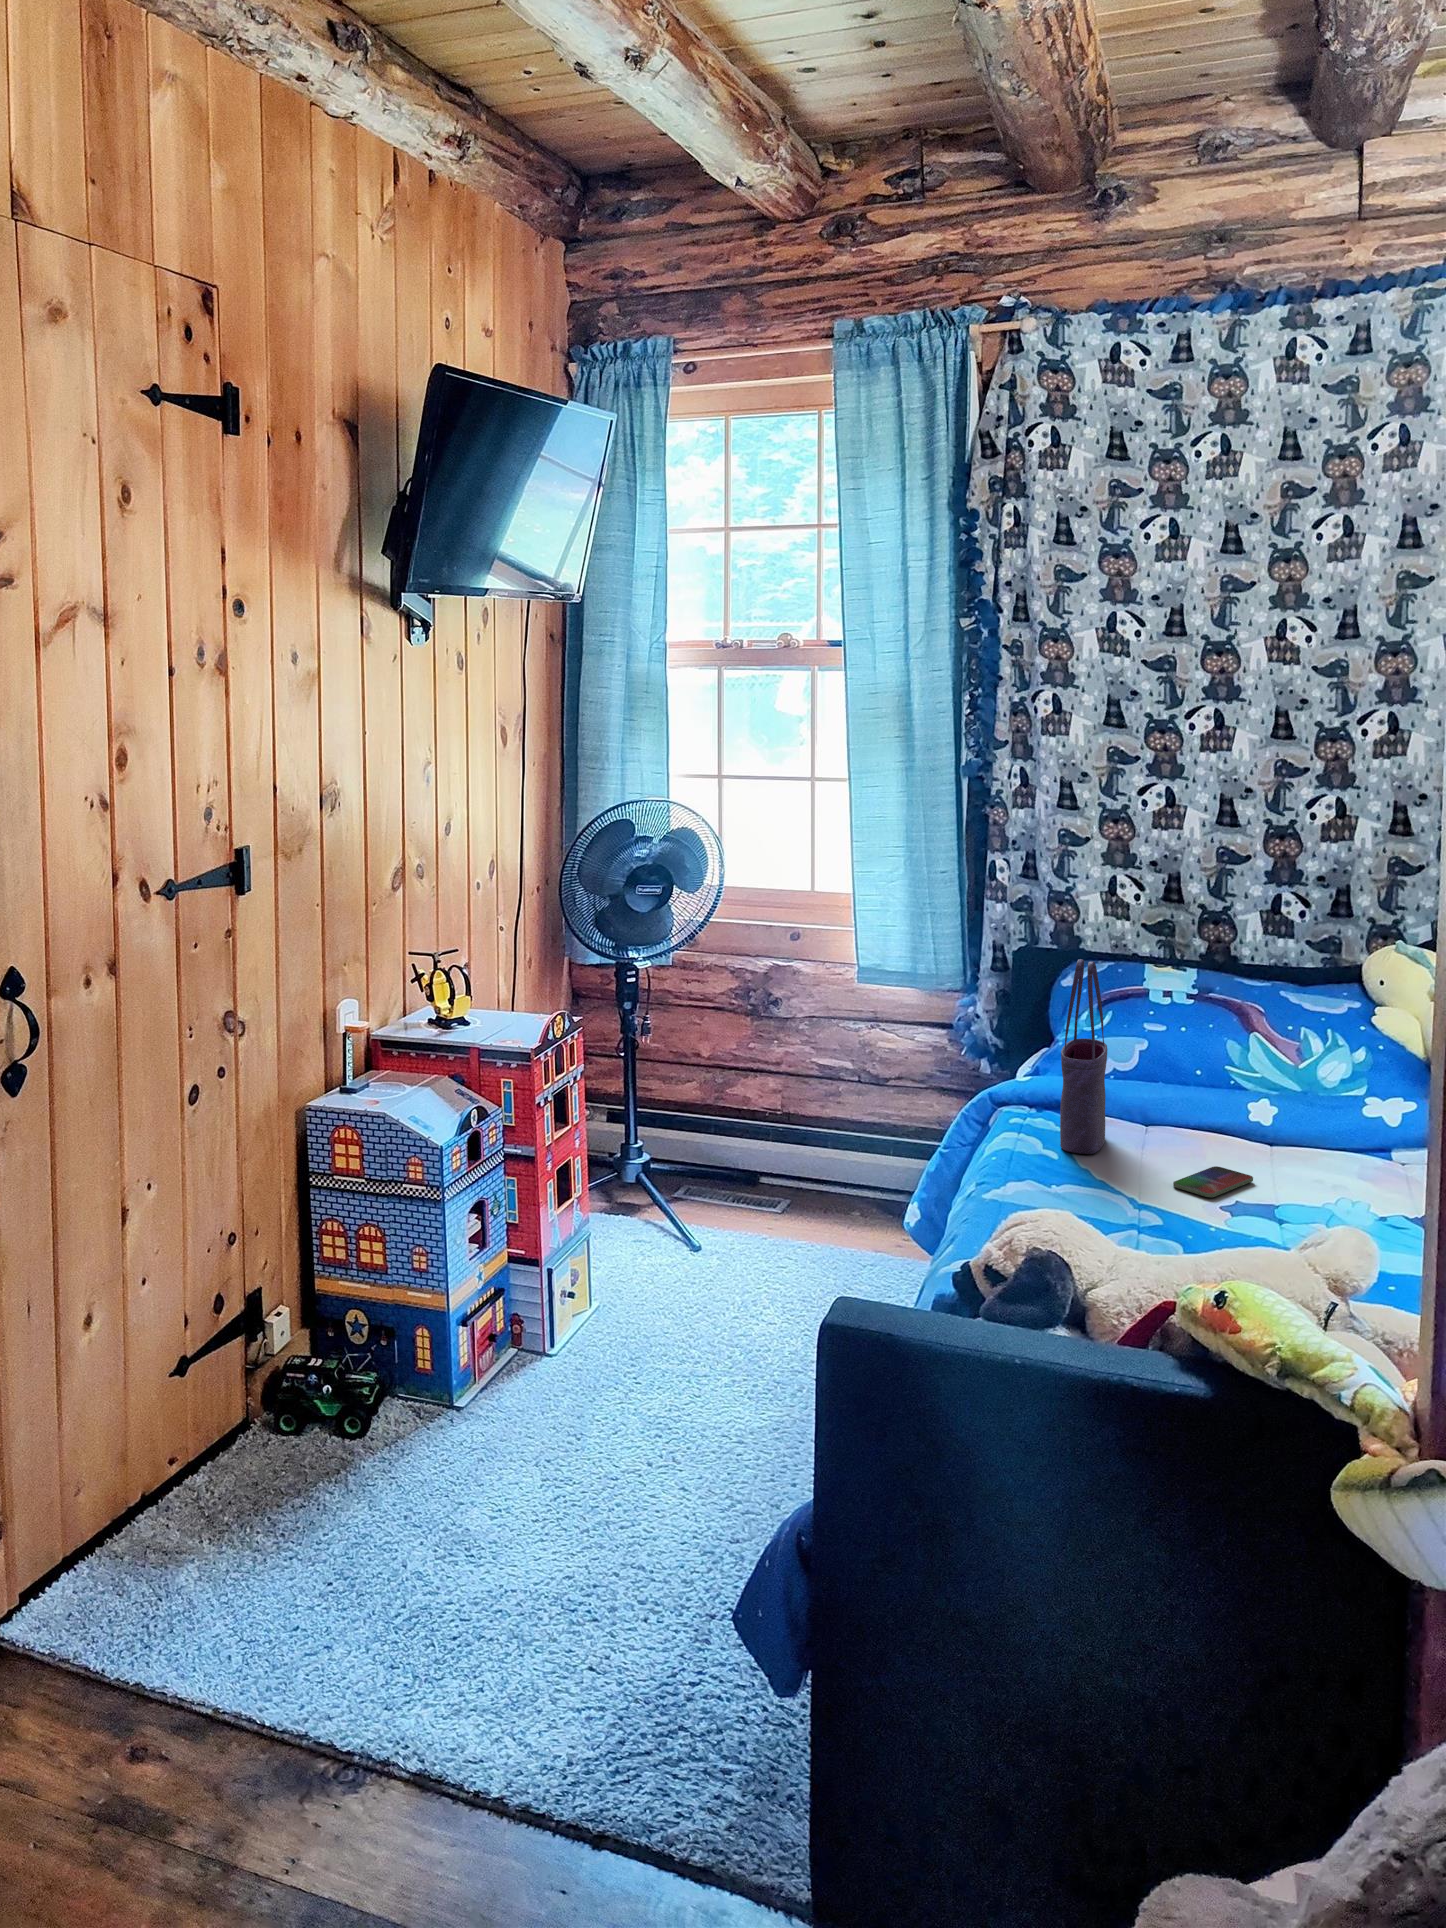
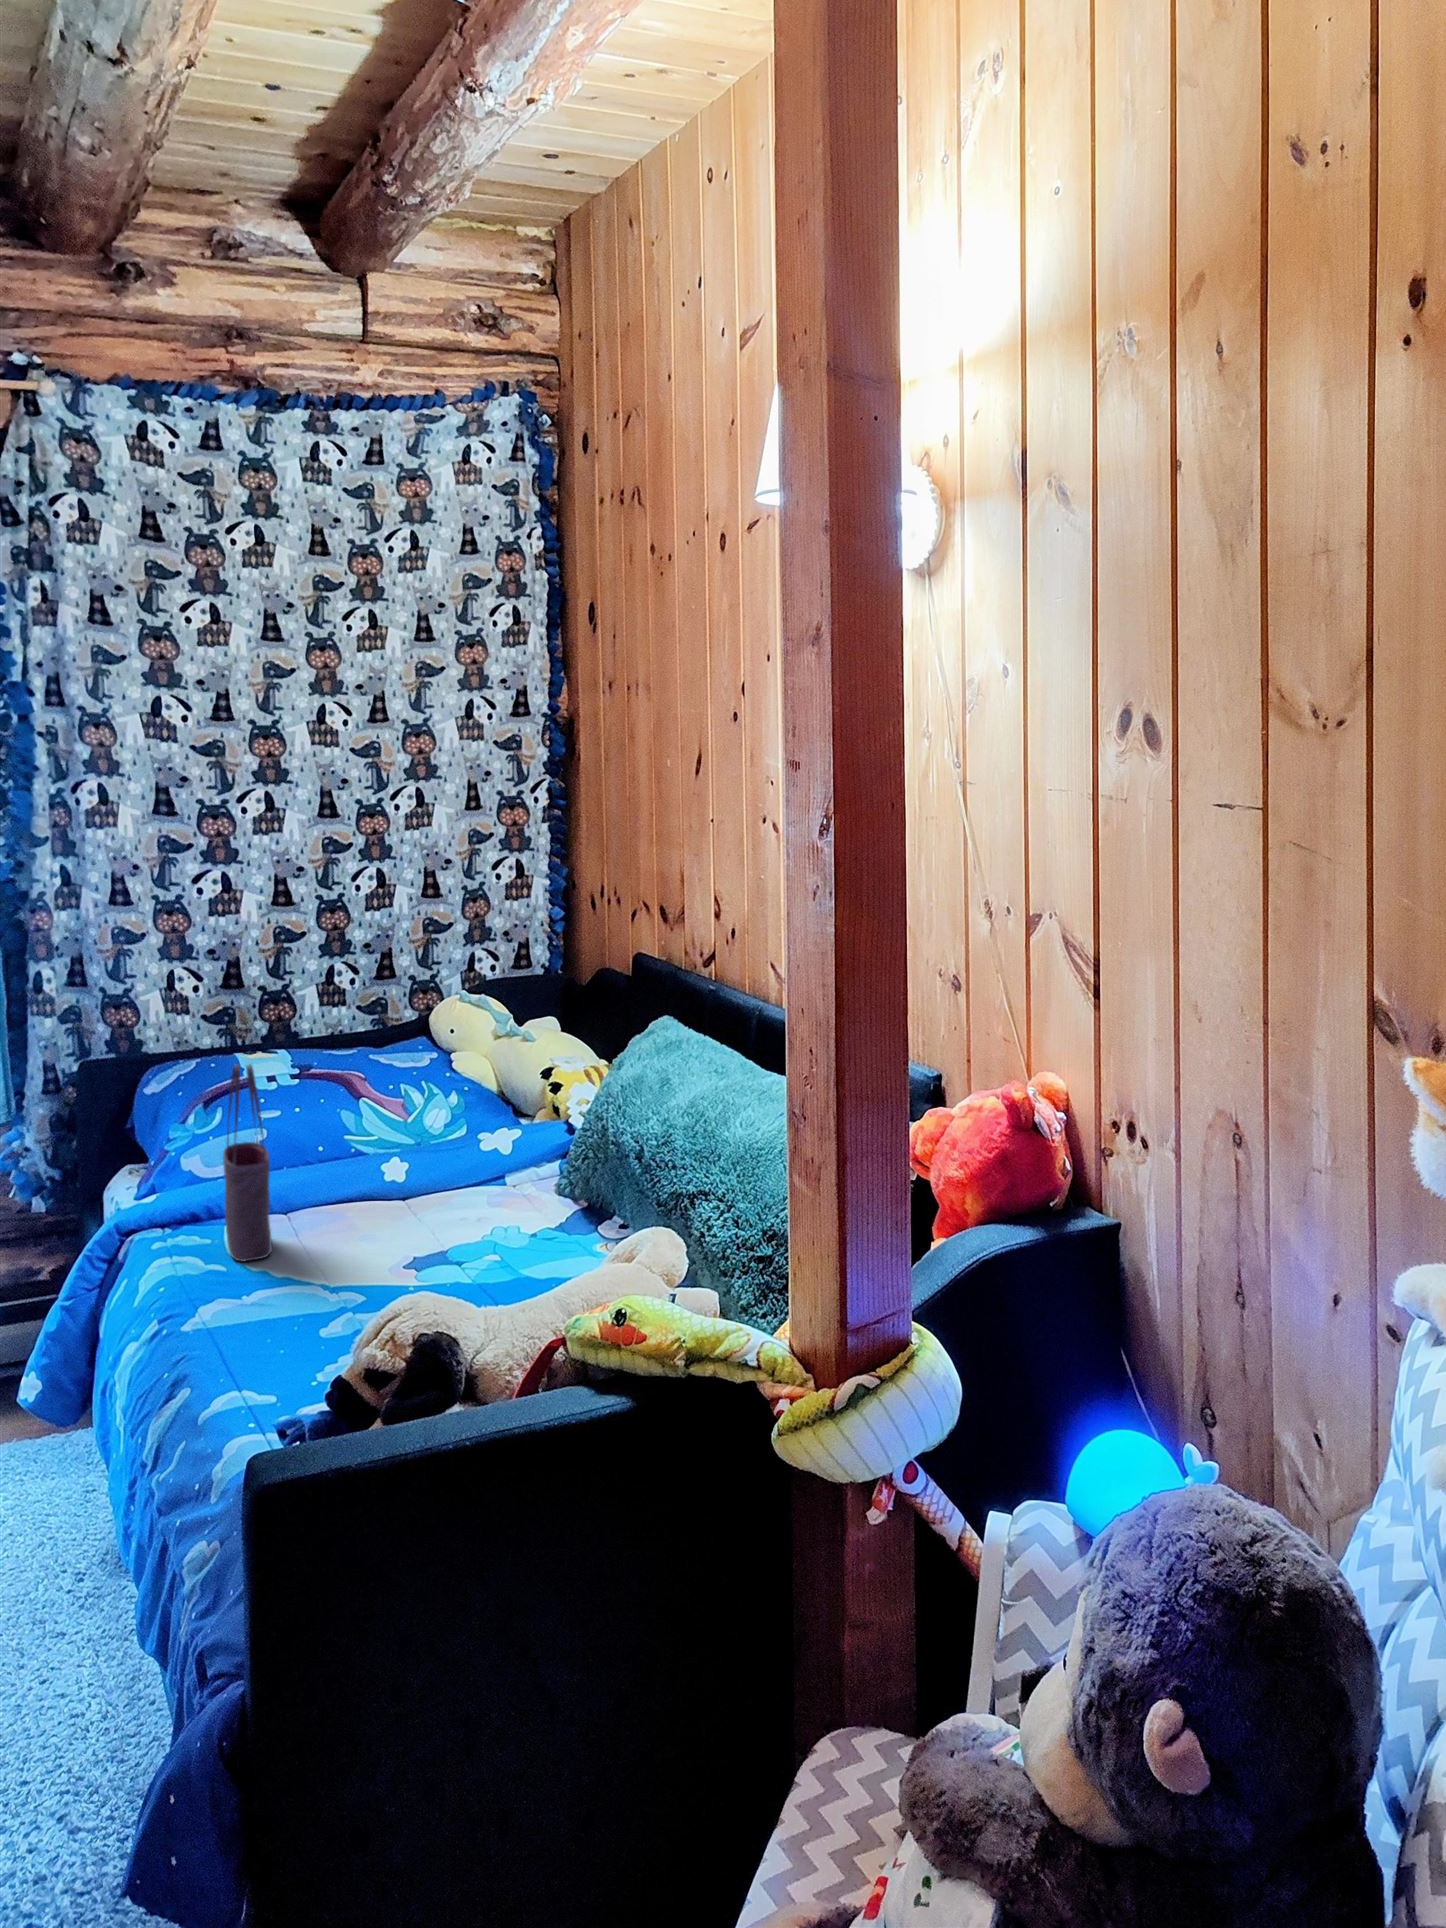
smartphone: present [1173,1166,1253,1197] -> none [359,1231,417,1262]

